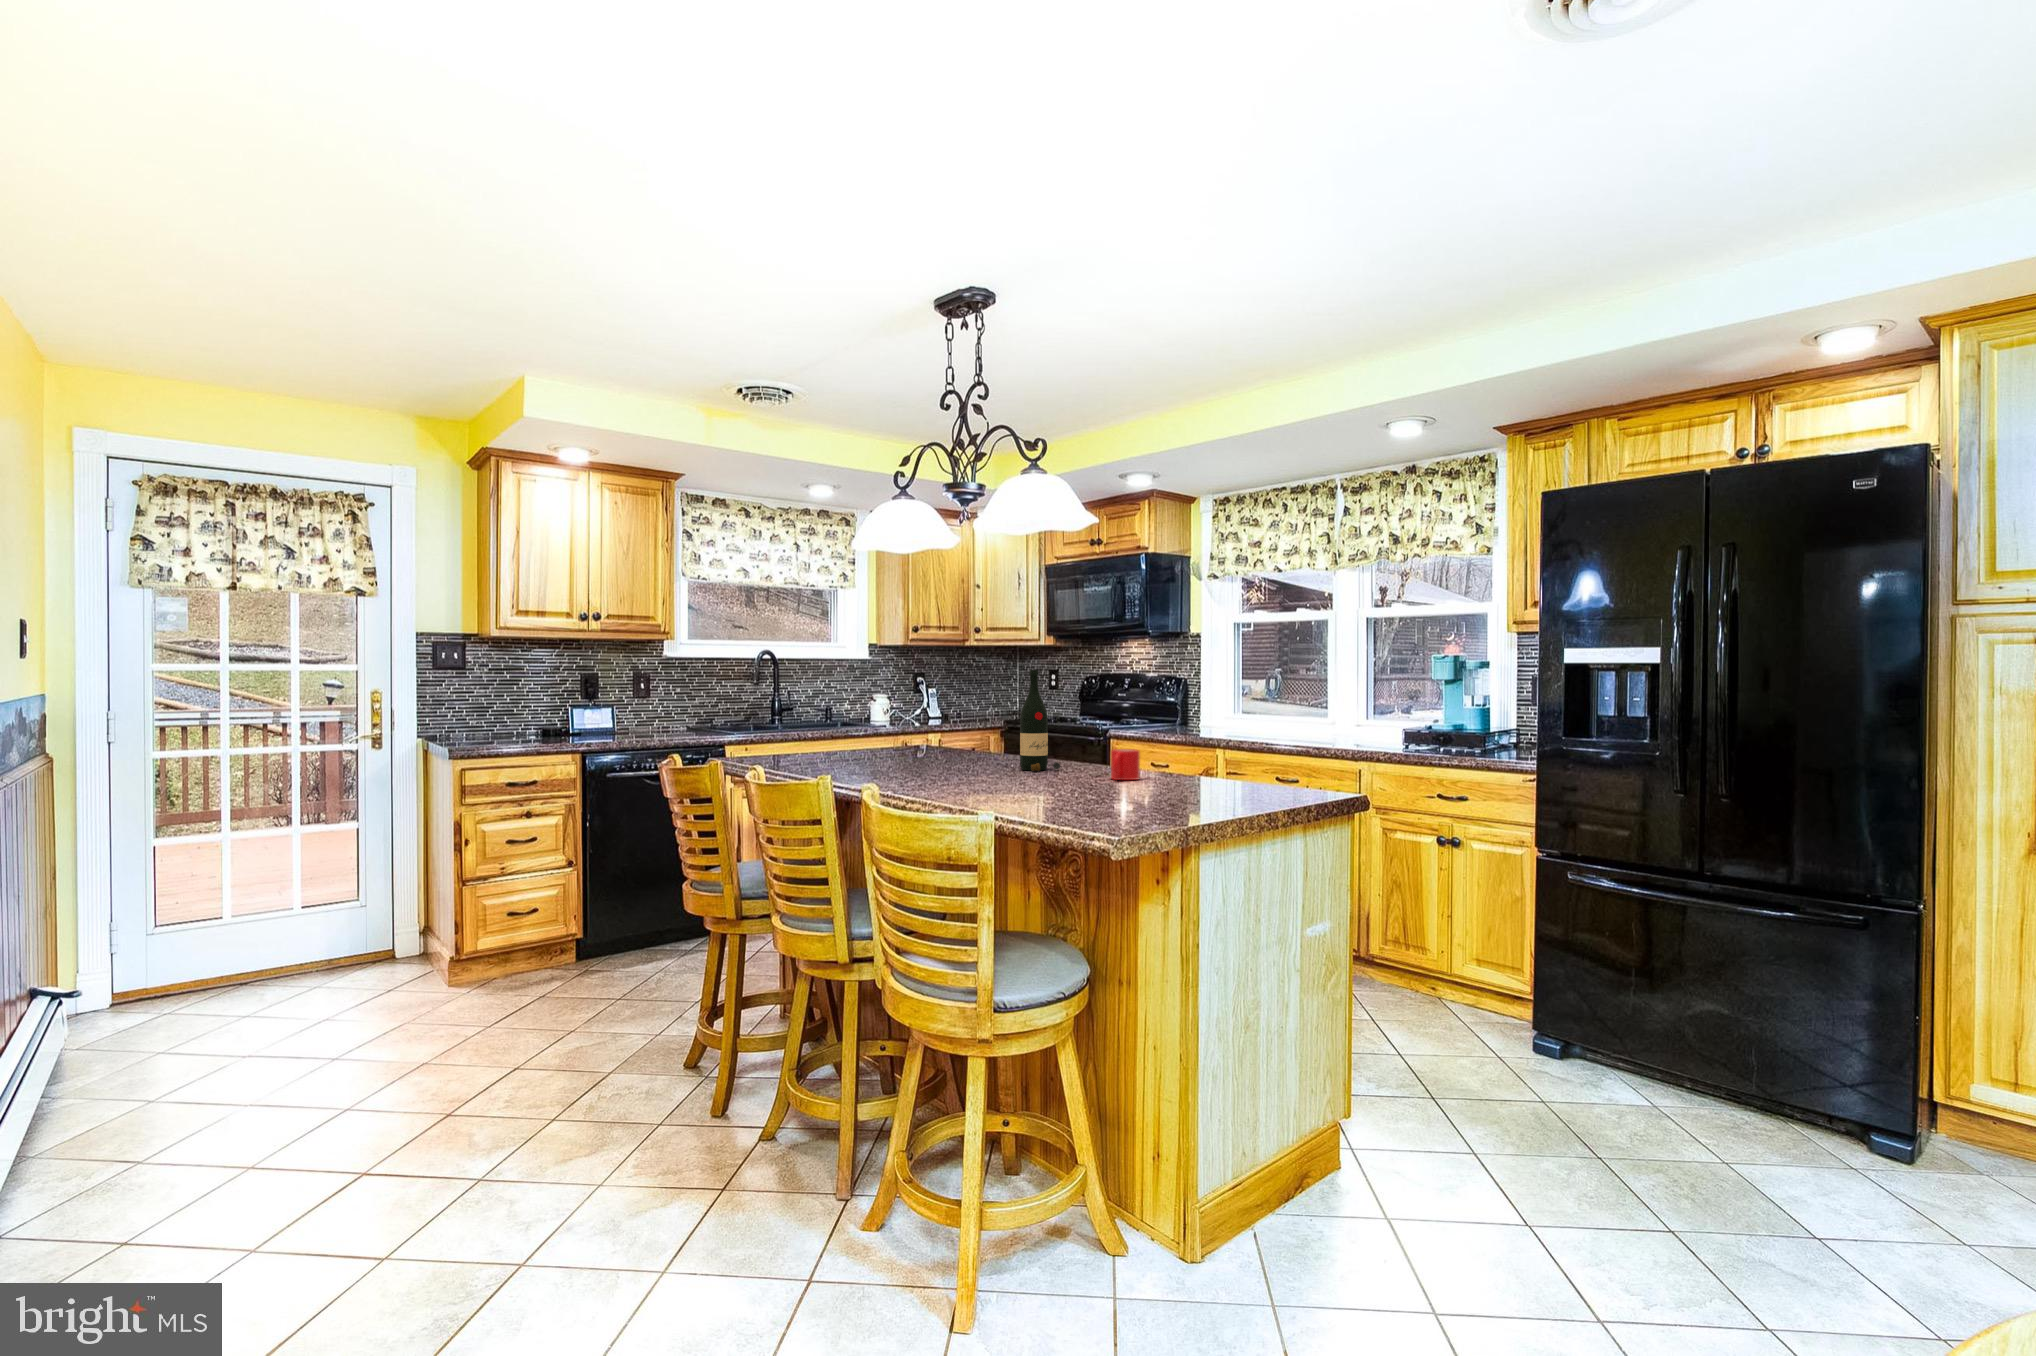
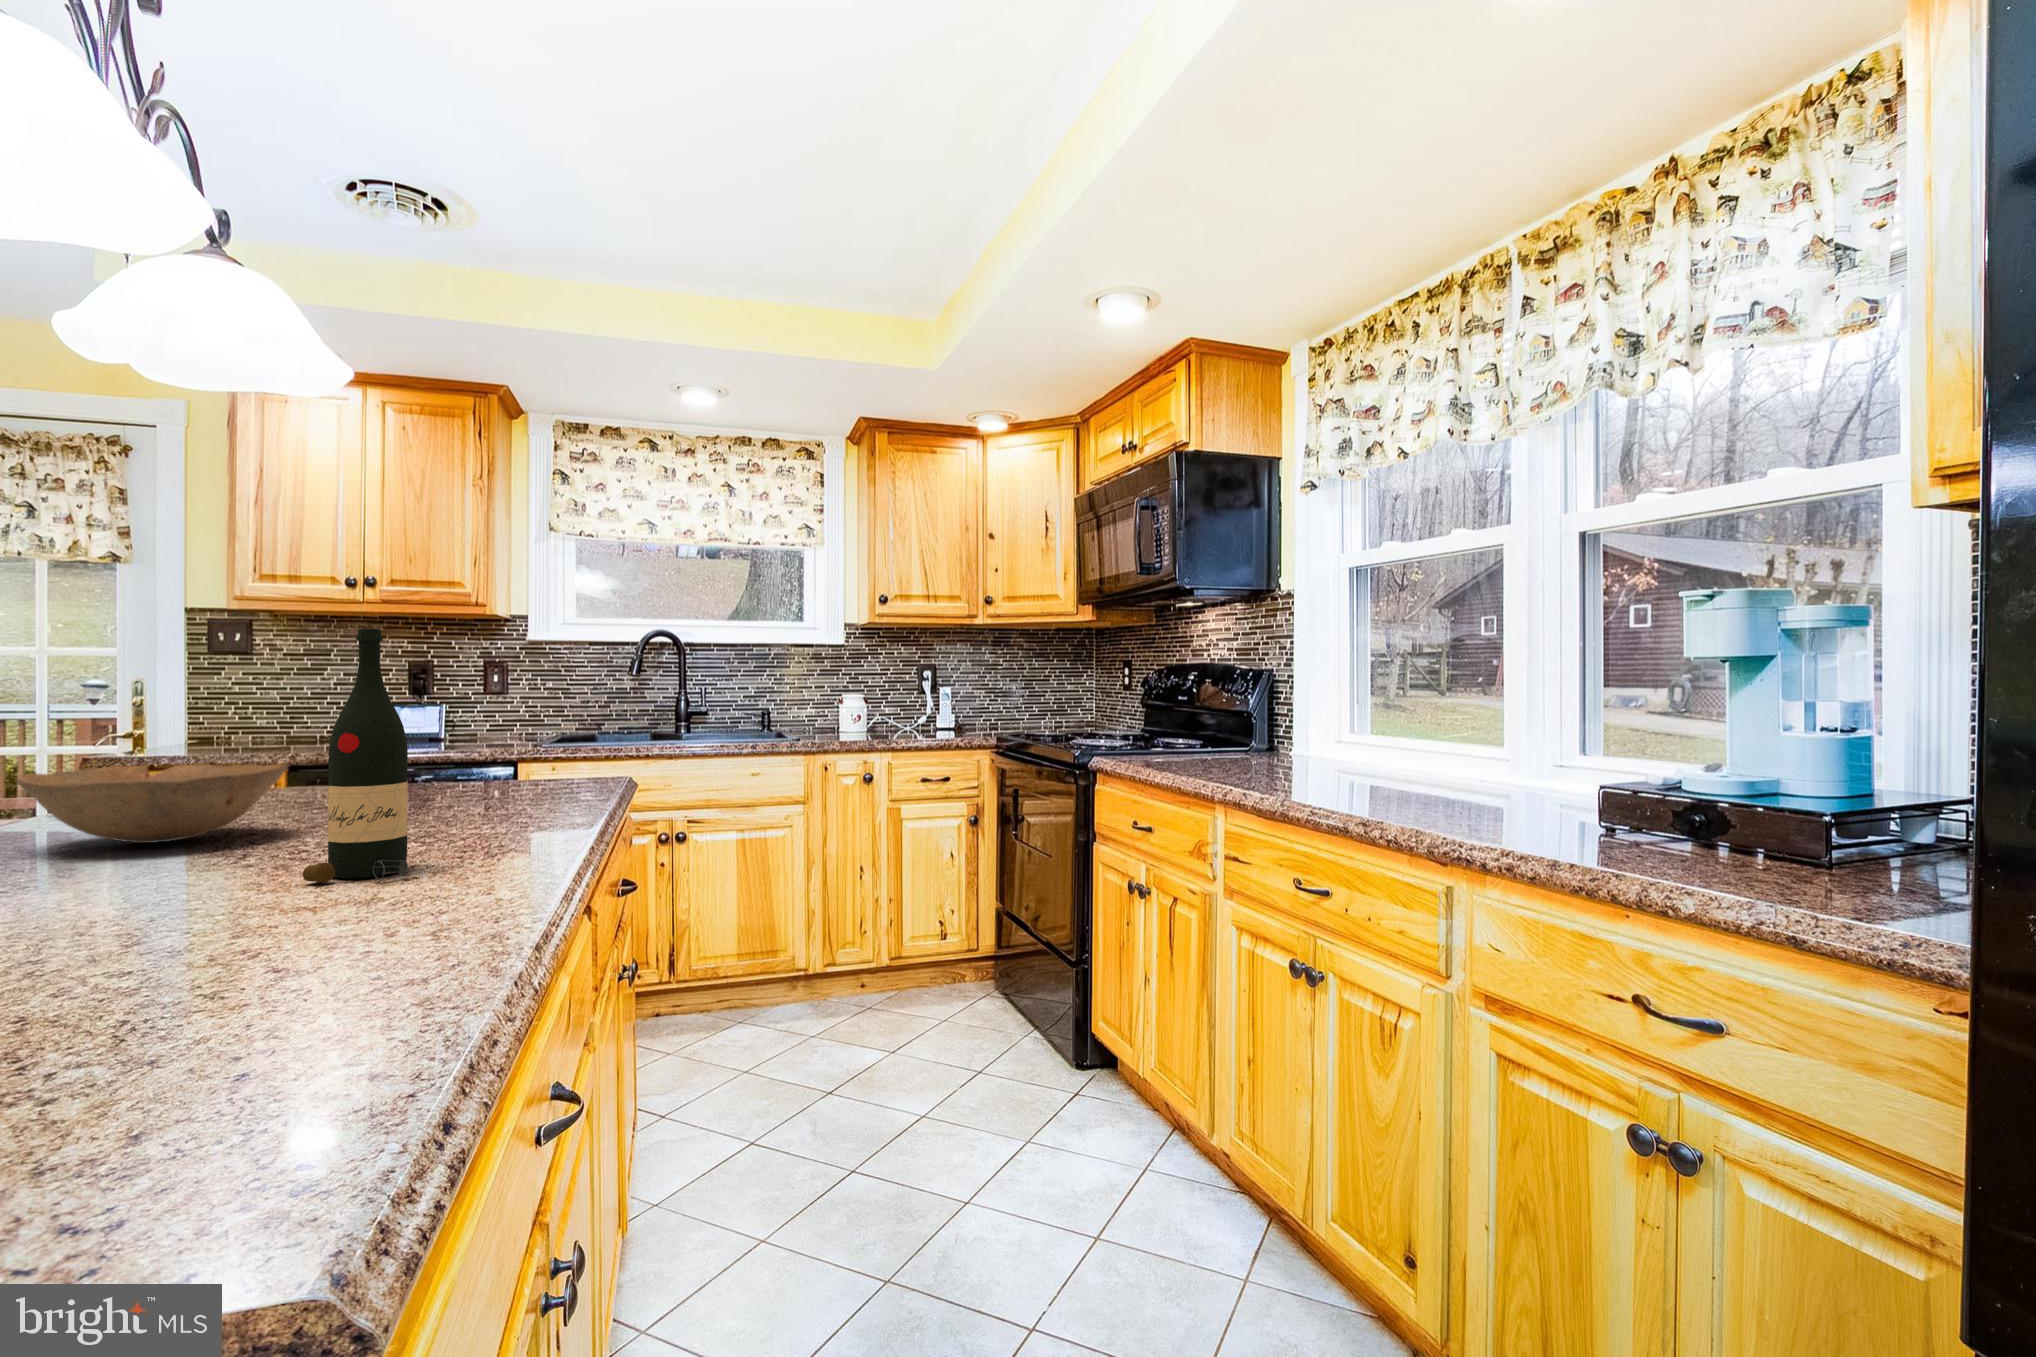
bowl: none [834,731,926,768] -> present [17,764,288,843]
mug: present [1111,749,1140,780] -> none [134,855,316,966]

